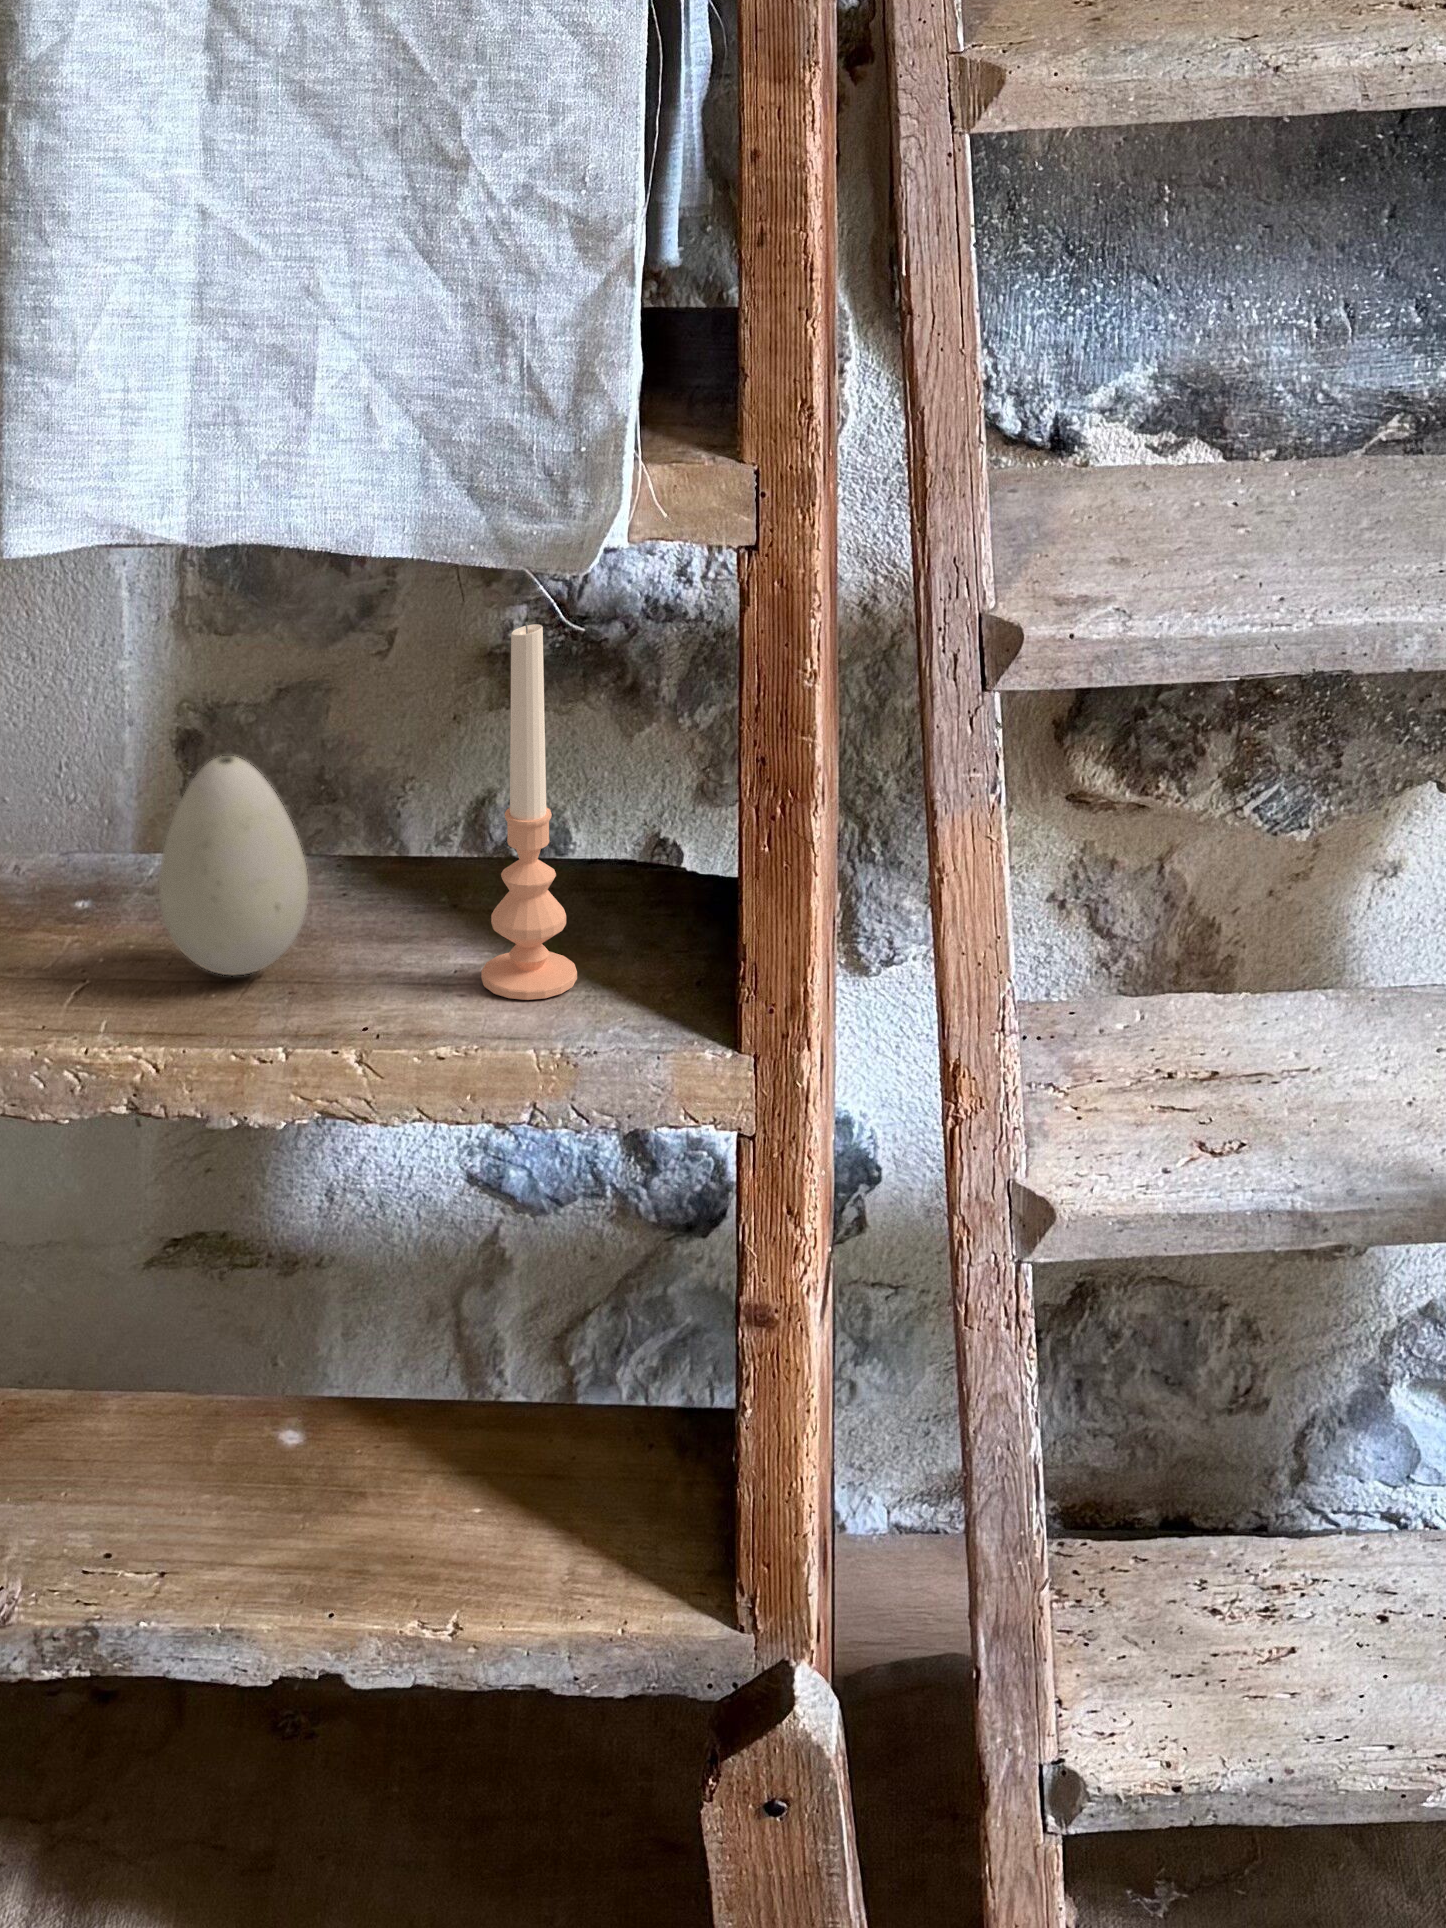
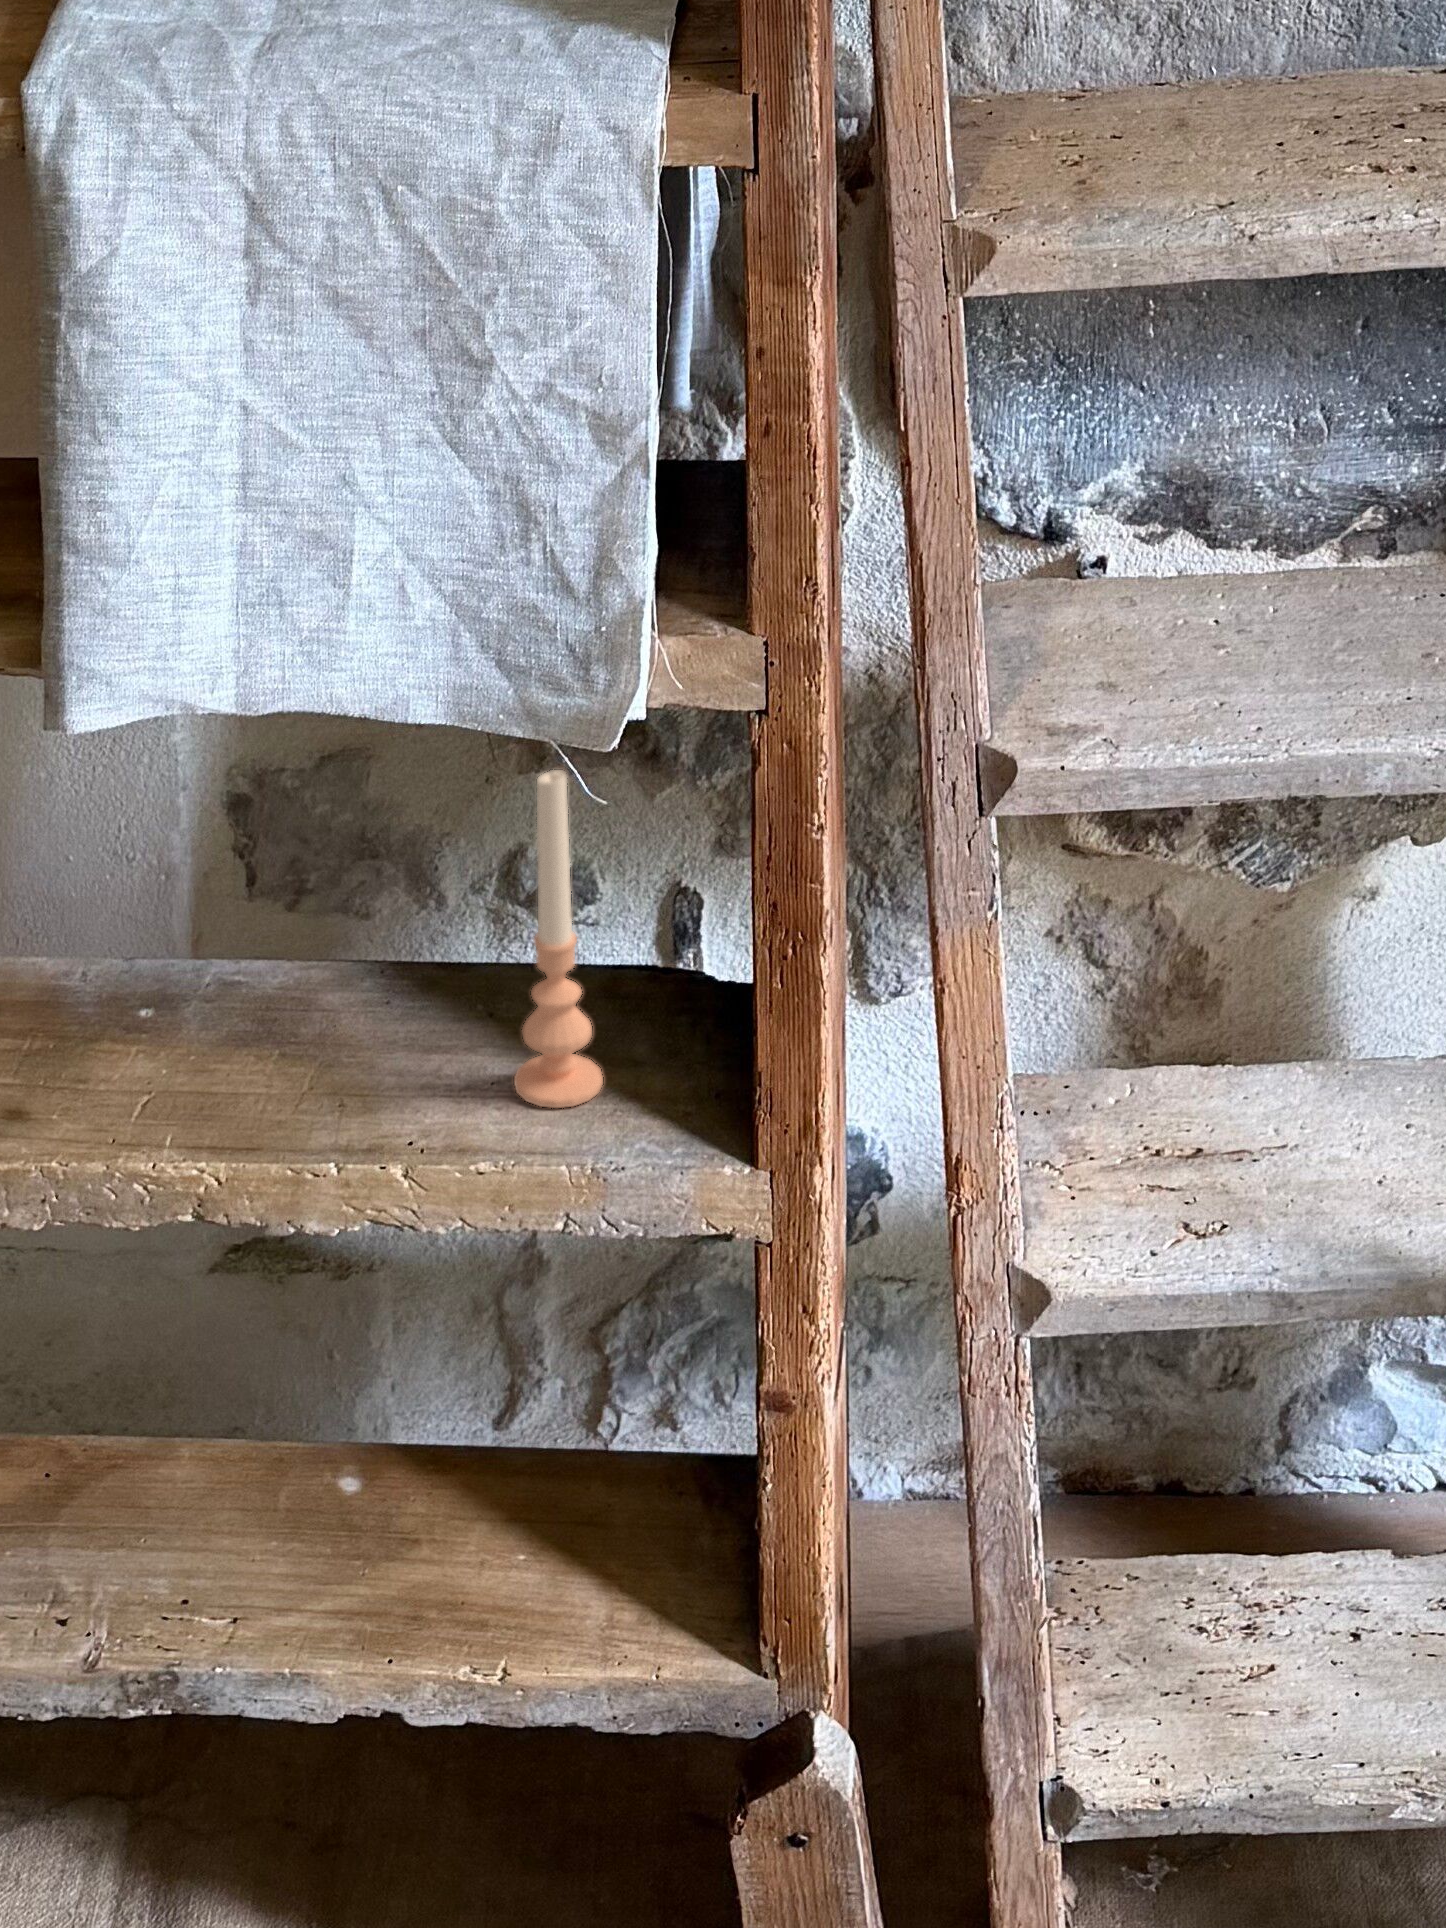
decorative egg: present [159,756,308,976] -> none [213,887,352,1084]

